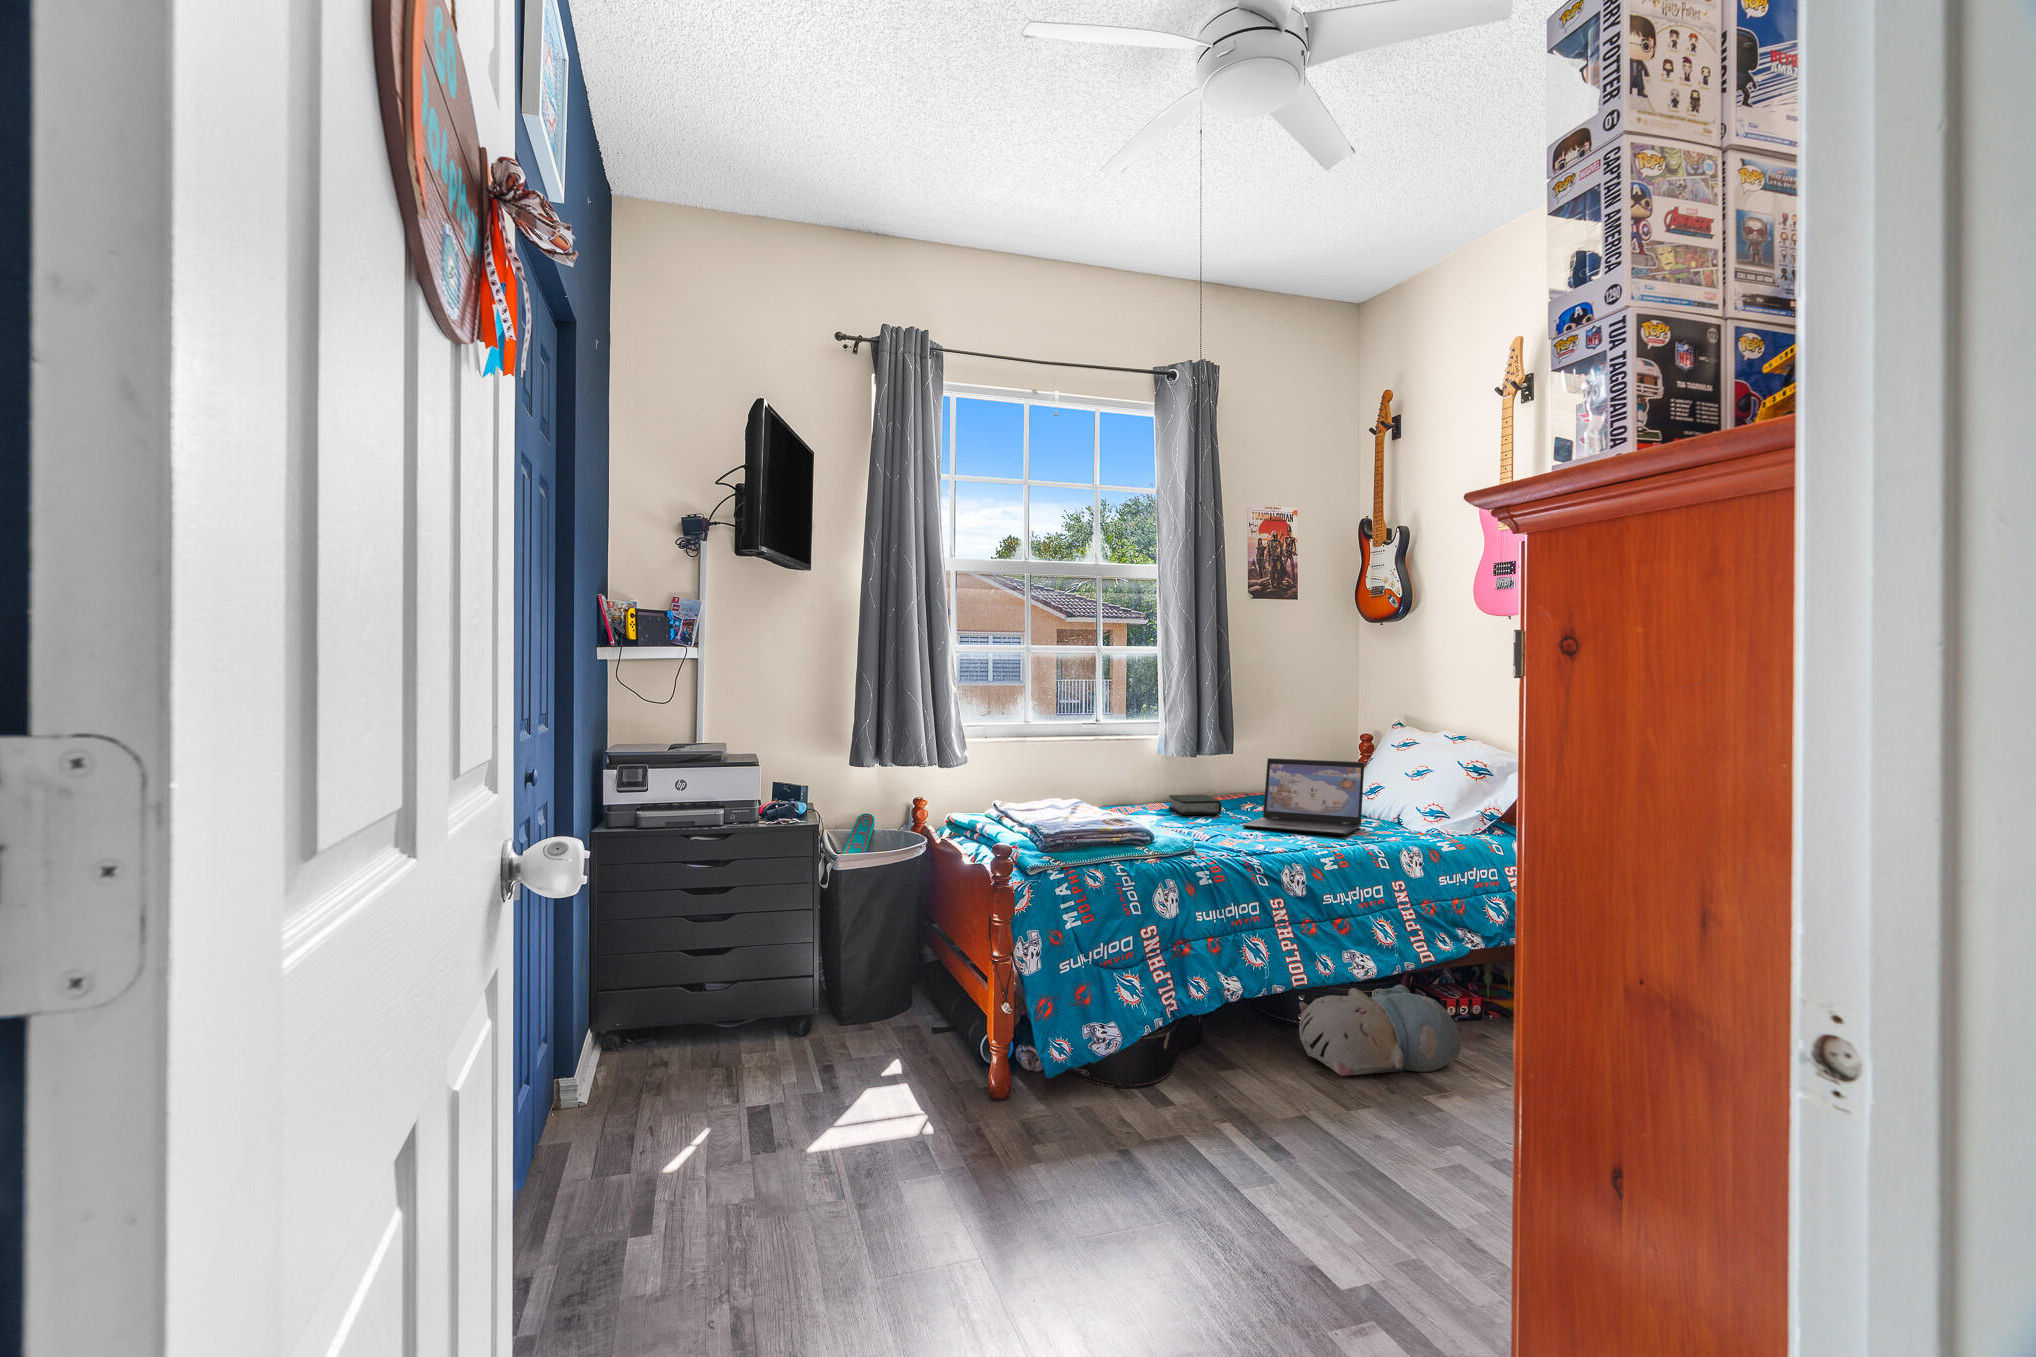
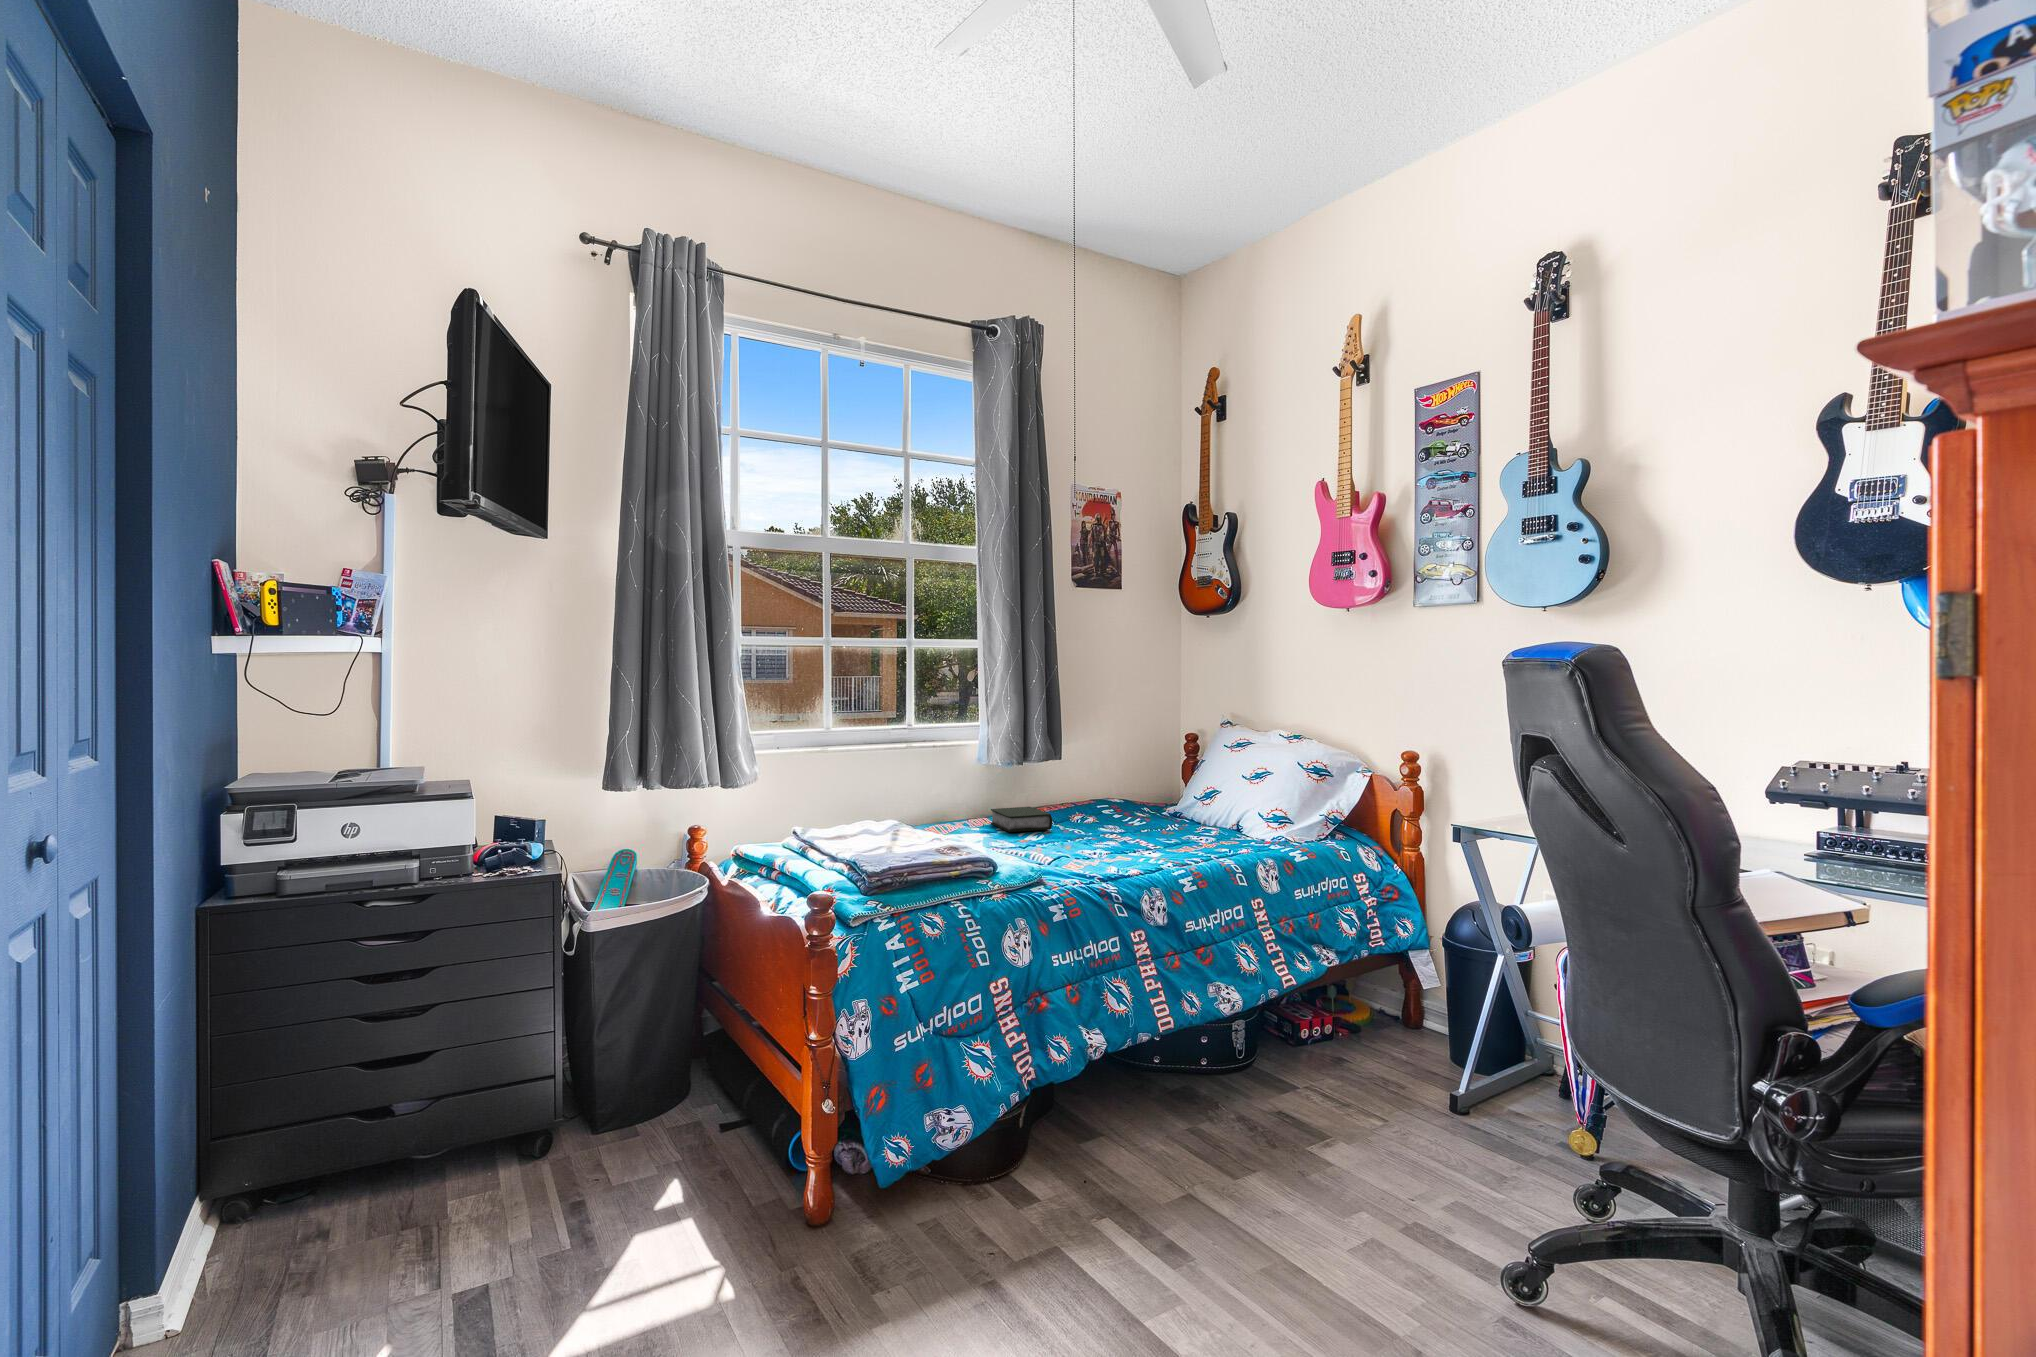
laptop: present [1242,758,1364,835] -> none [1082,764,1208,850]
plush toy: present [1299,985,1461,1076] -> none [1161,1016,1334,1133]

